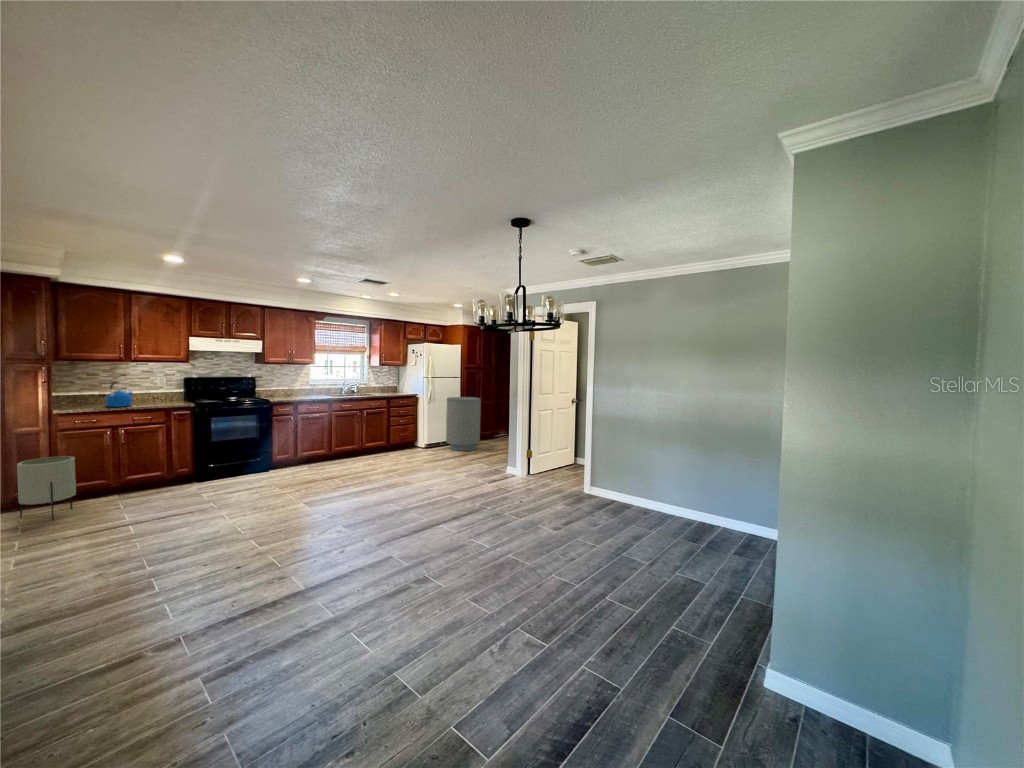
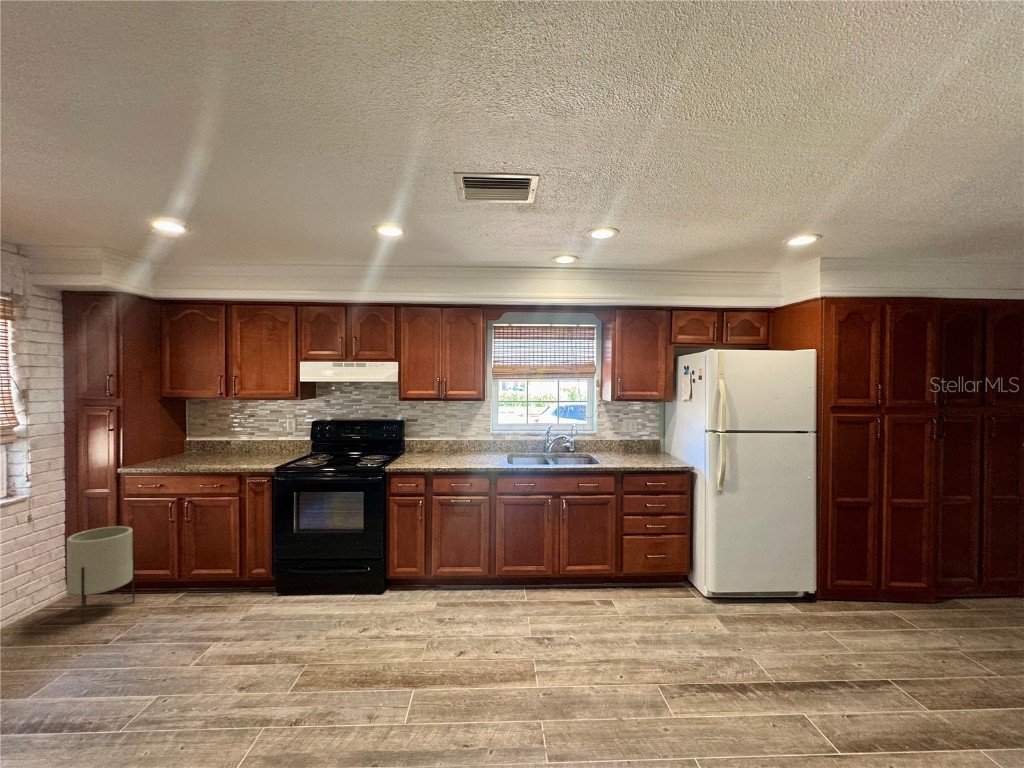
kettle: present [106,381,132,407] -> none [208,425,244,461]
trash can: present [446,397,481,451] -> none [760,482,869,647]

